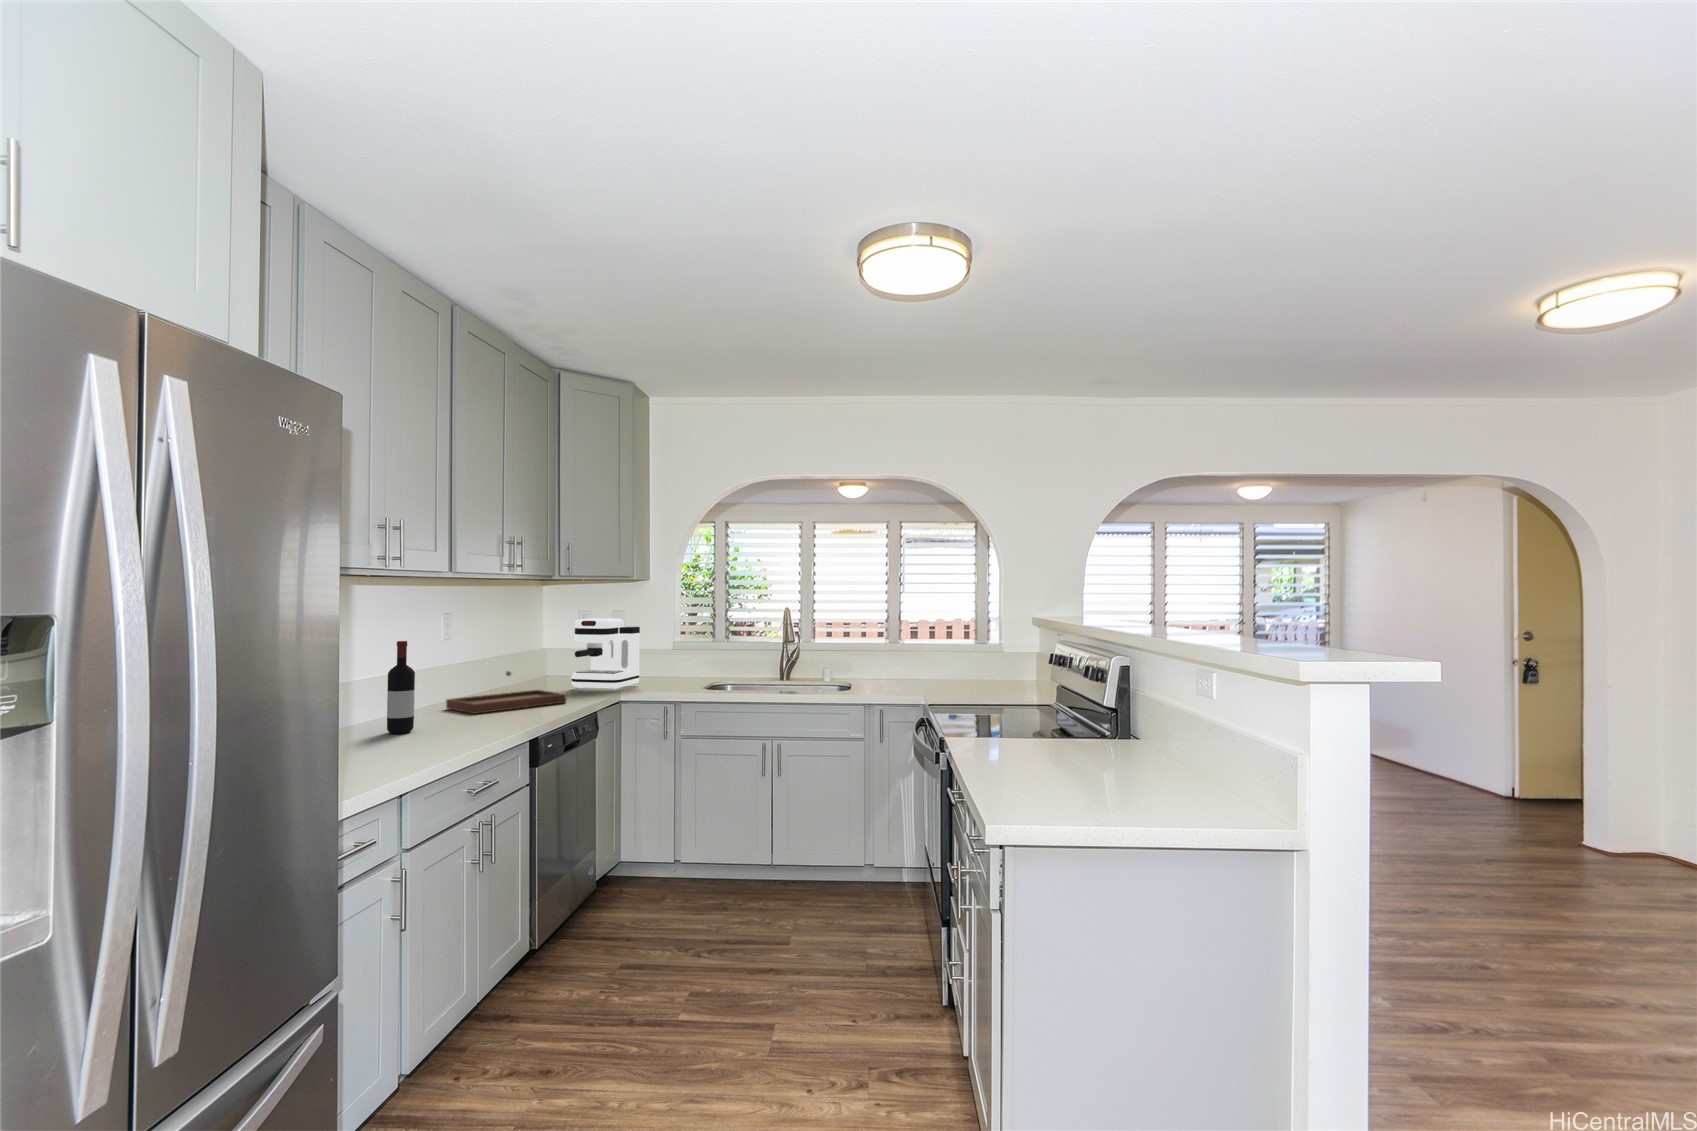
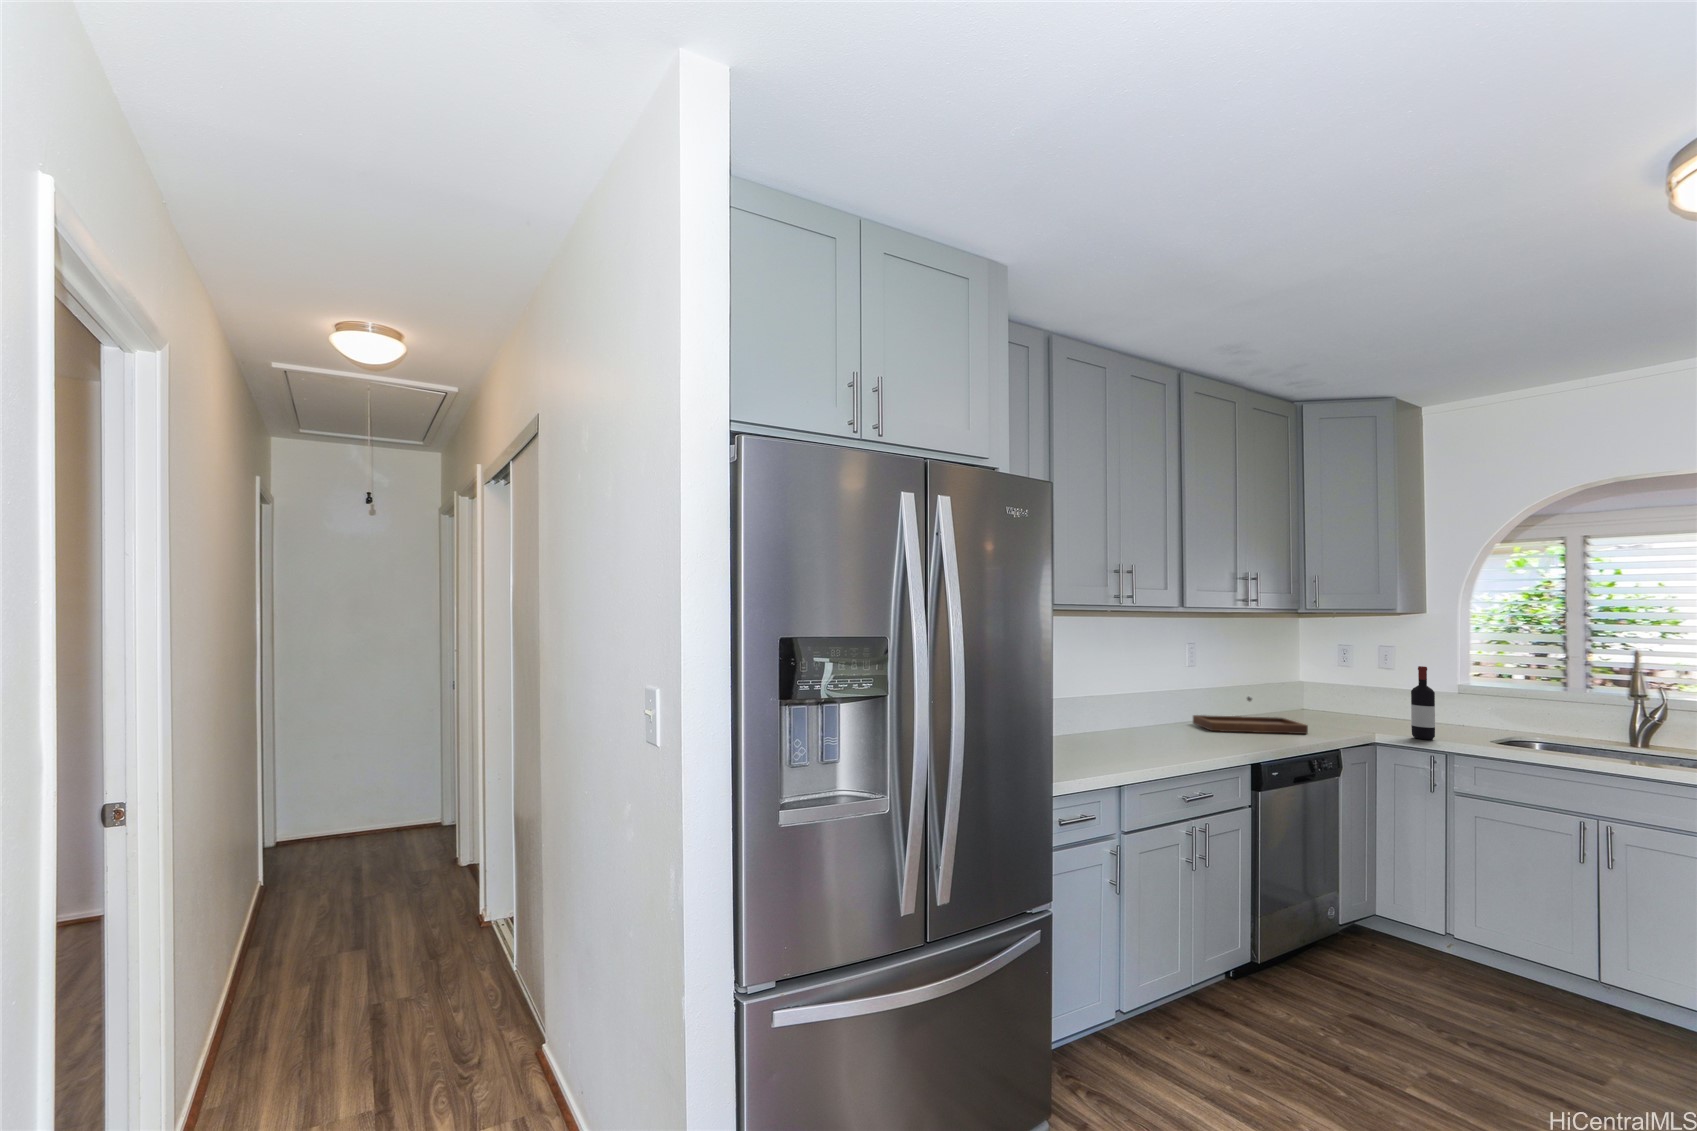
coffee maker: present [571,618,640,690] -> none [1326,652,1409,729]
wine bottle: present [387,641,415,734] -> present [1411,666,1435,740]

